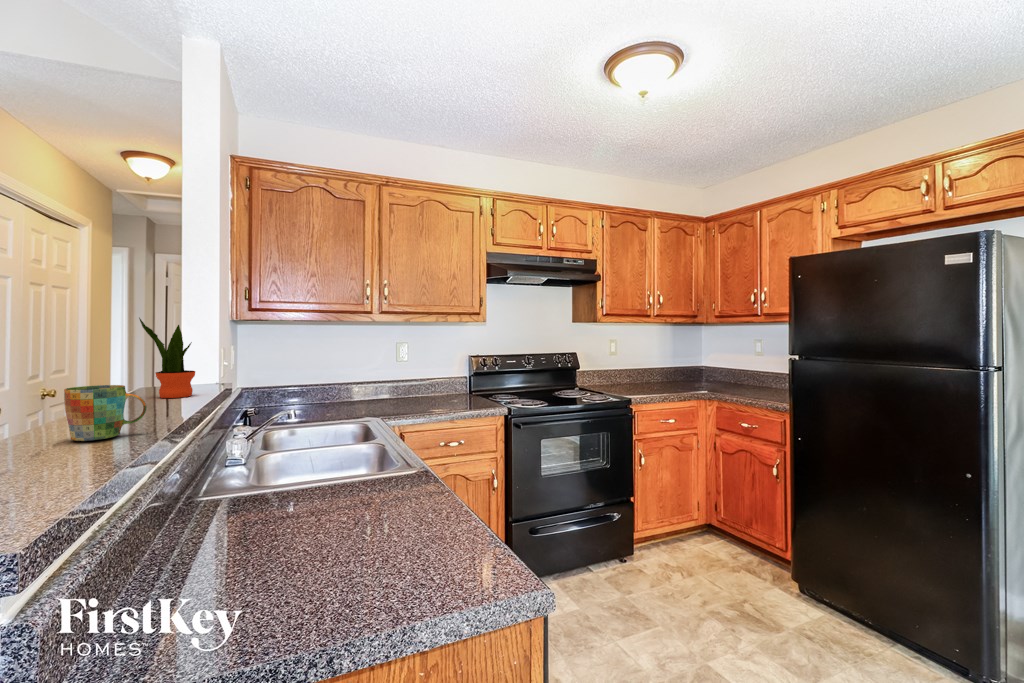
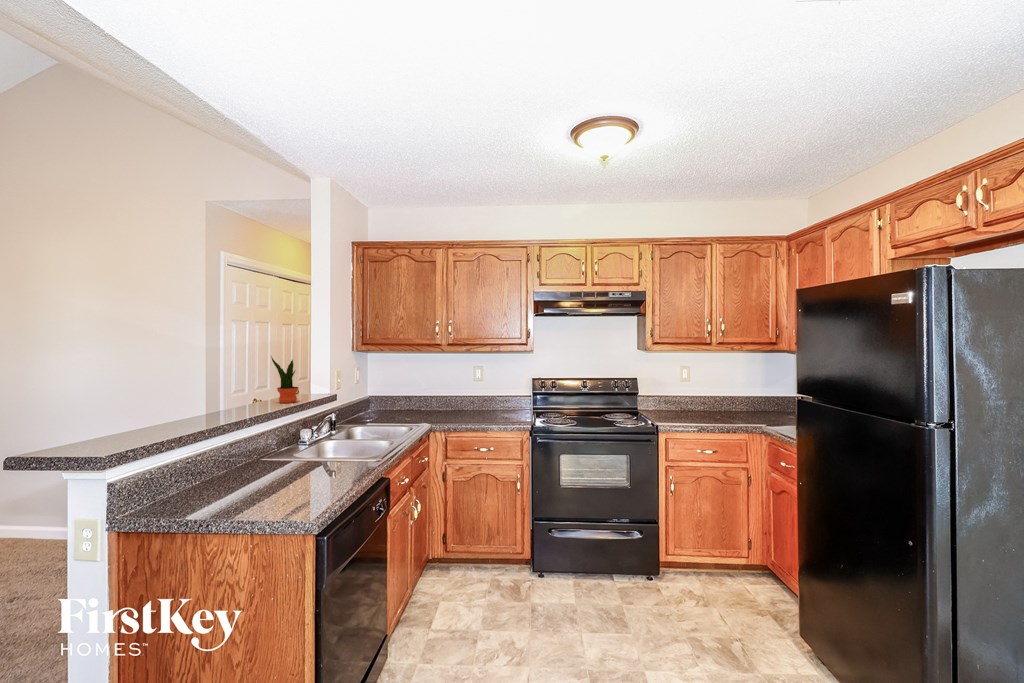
mug: present [64,385,147,441] -> none [187,398,222,424]

